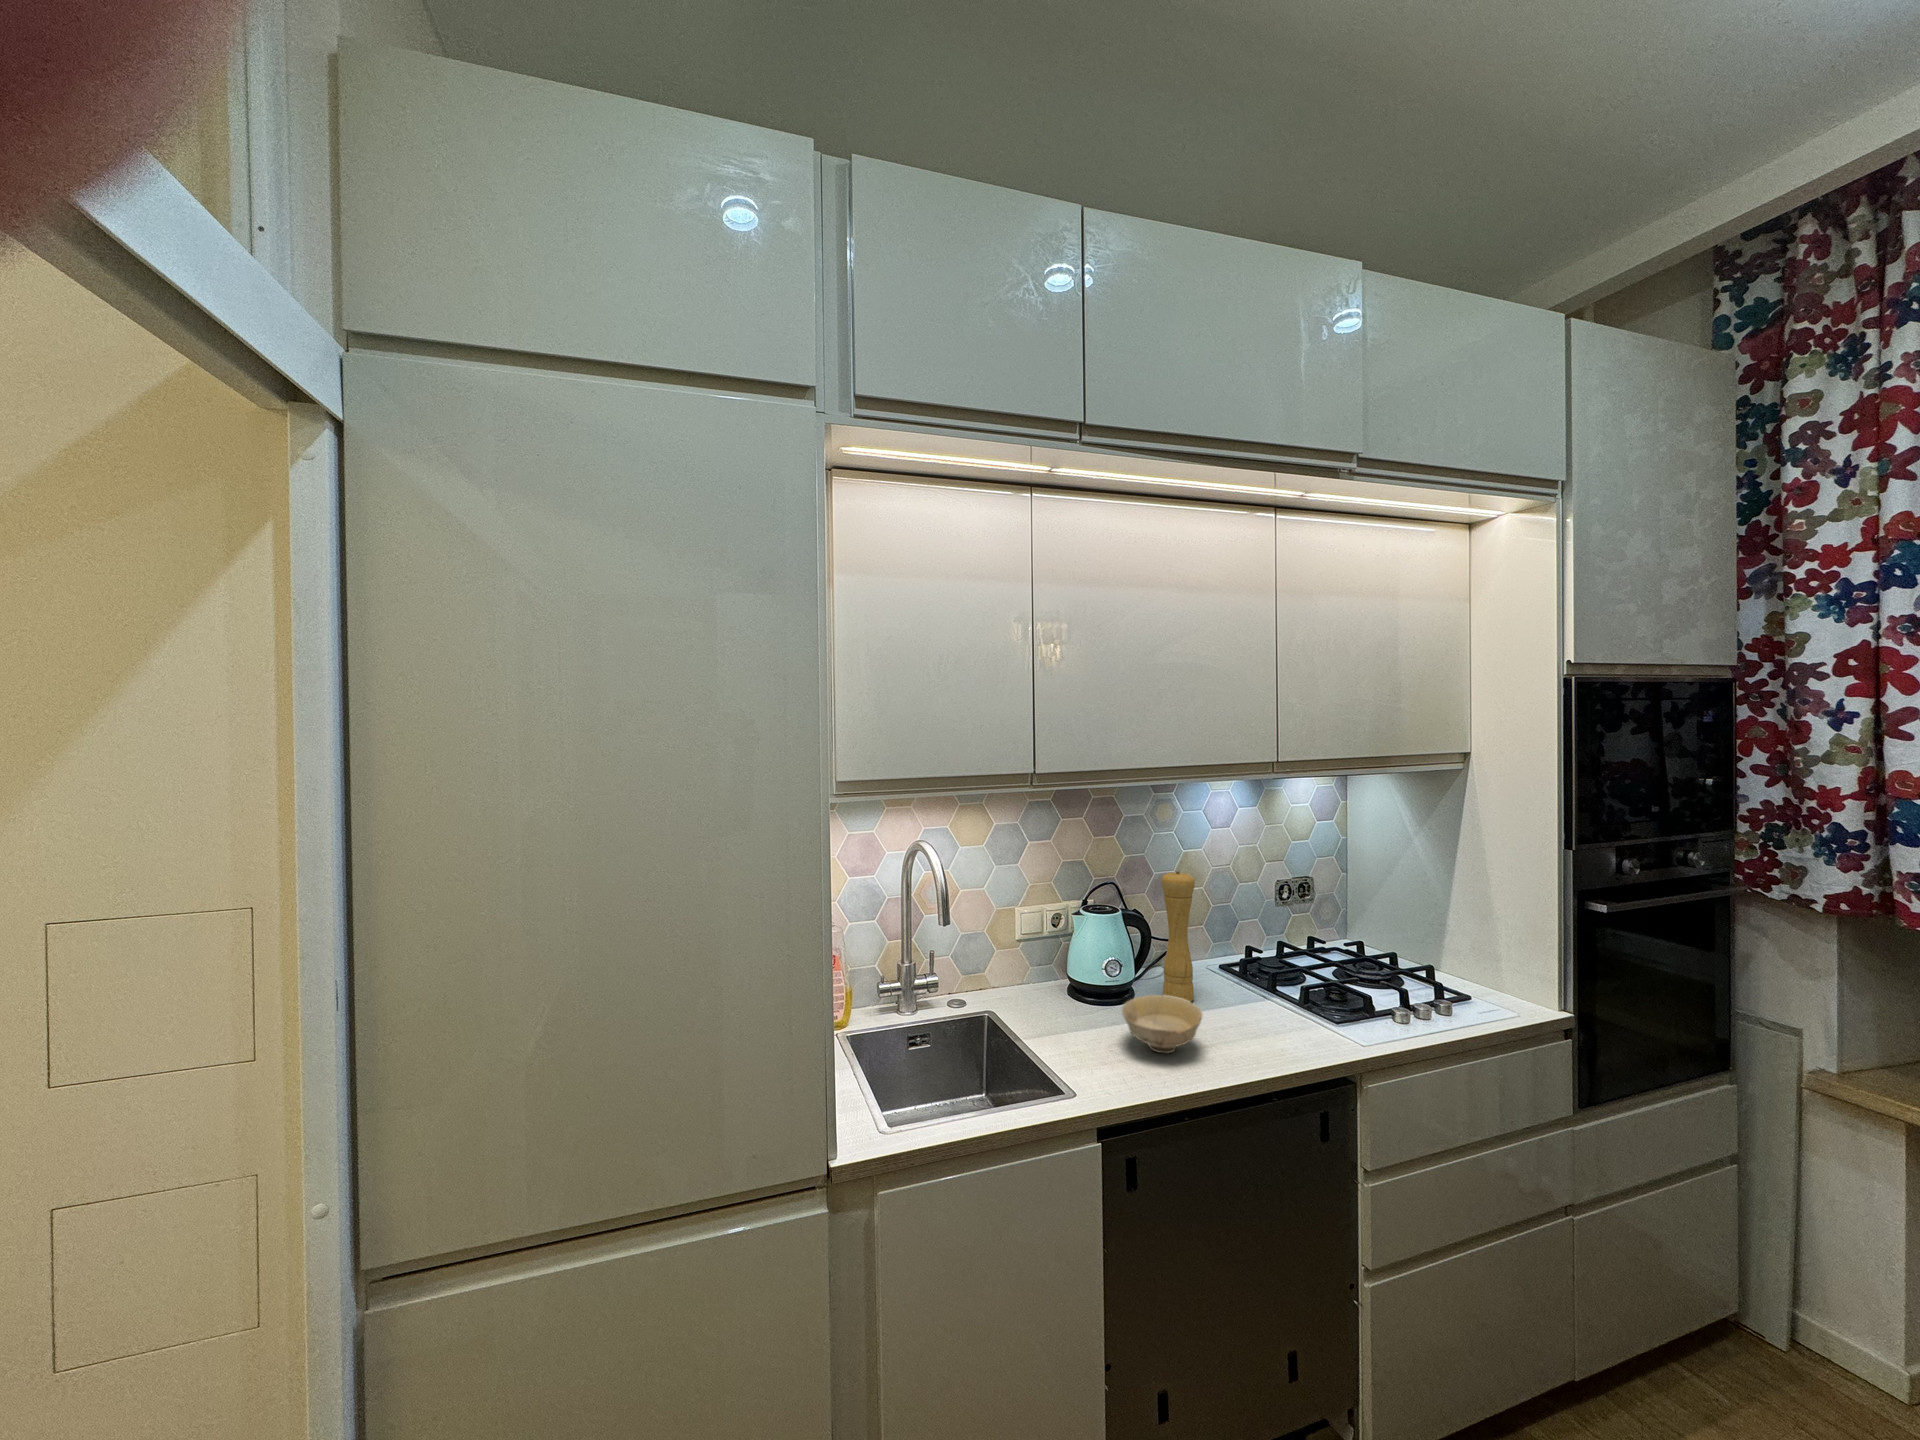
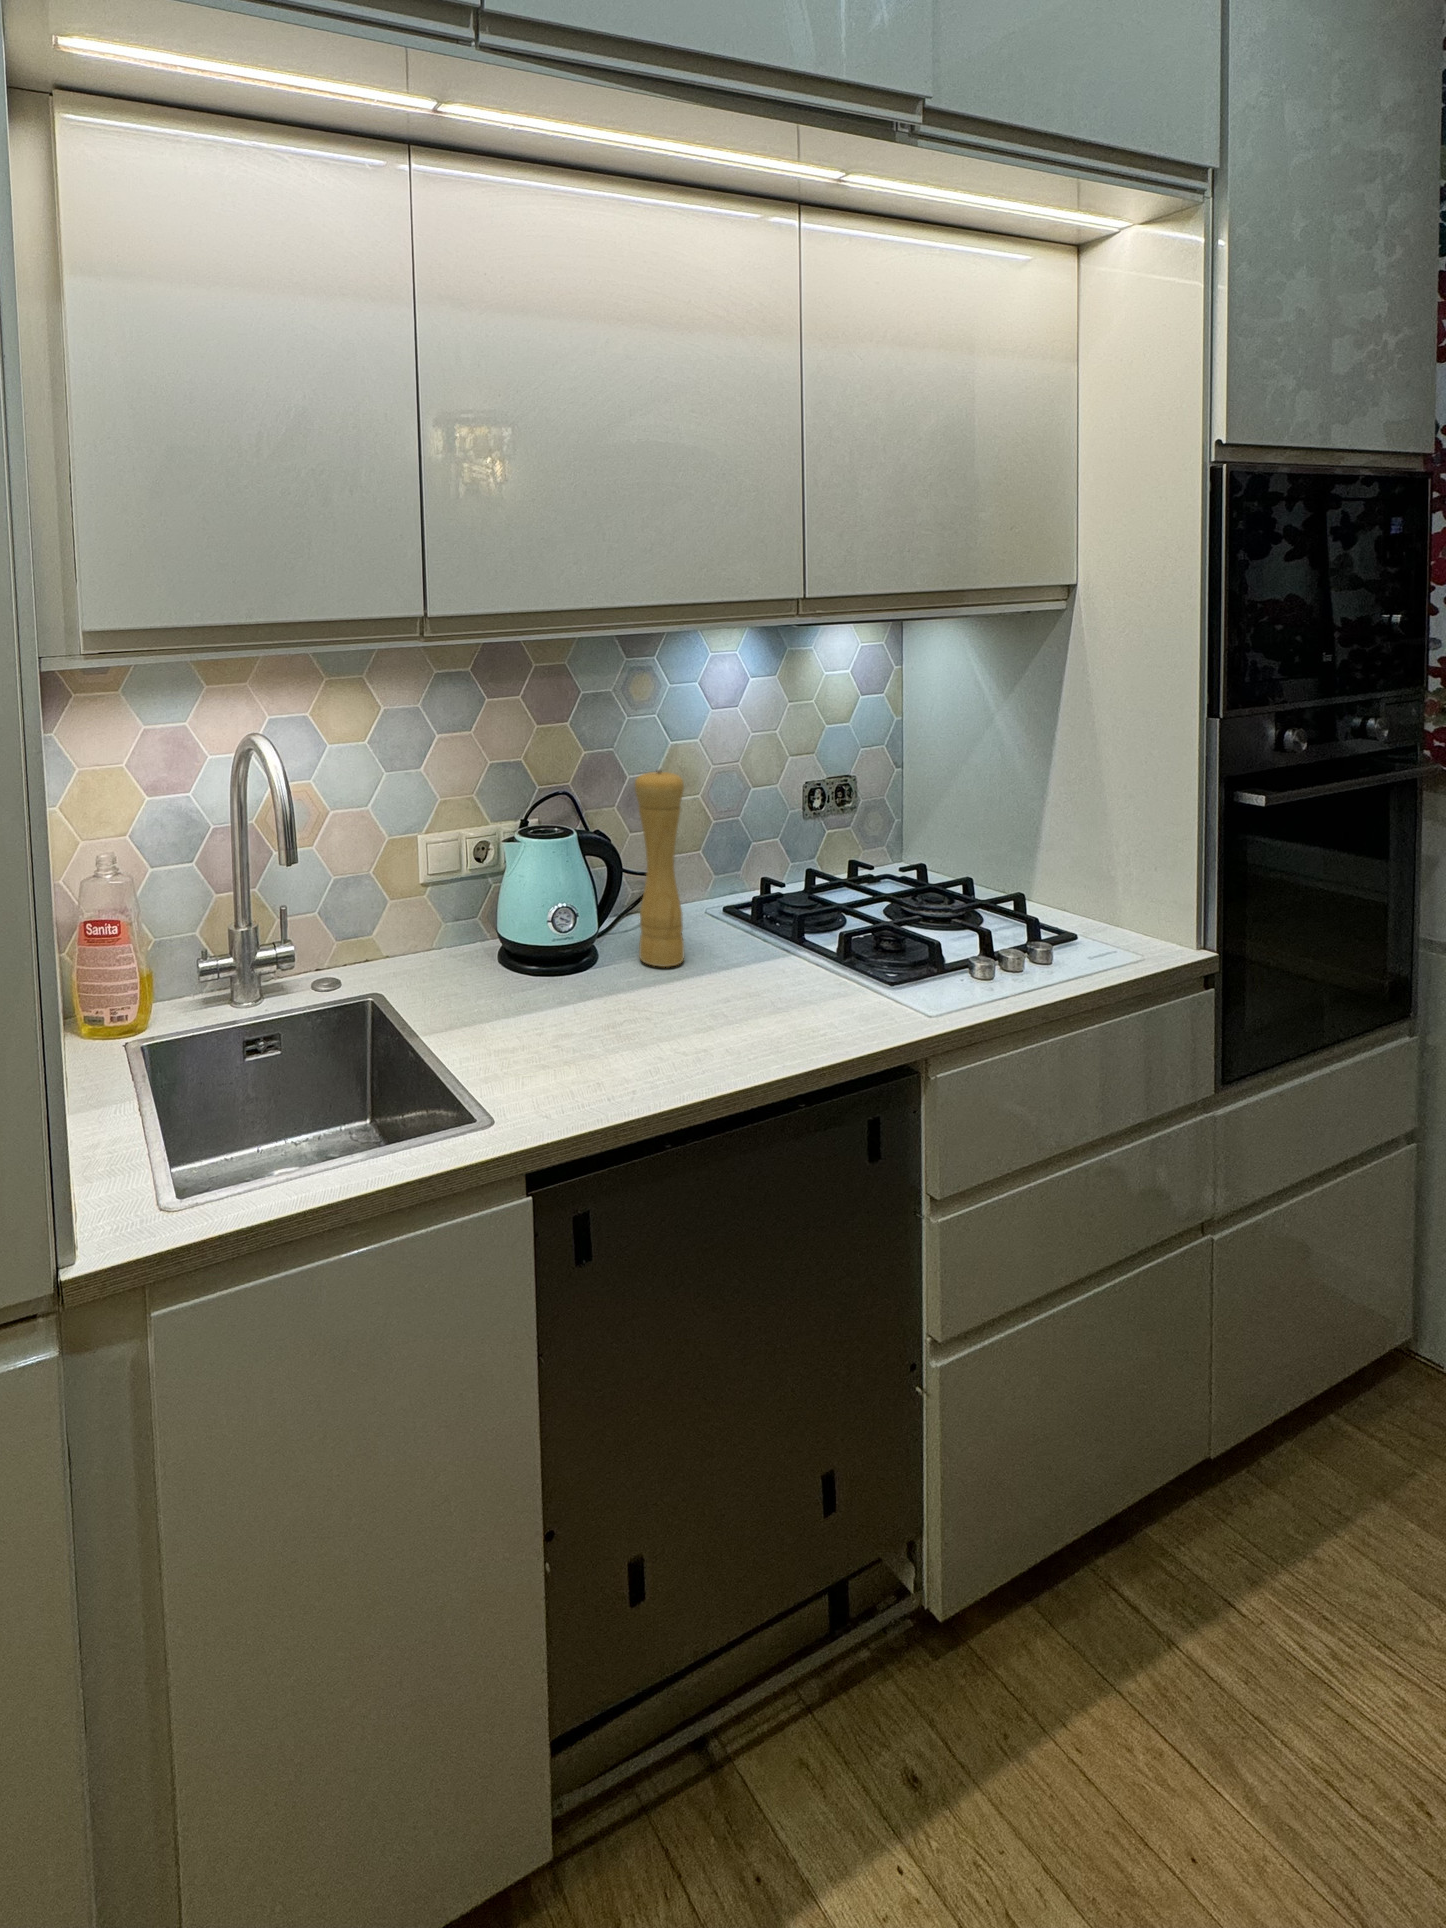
bowl: present [1122,995,1203,1053] -> none [572,957,694,1045]

